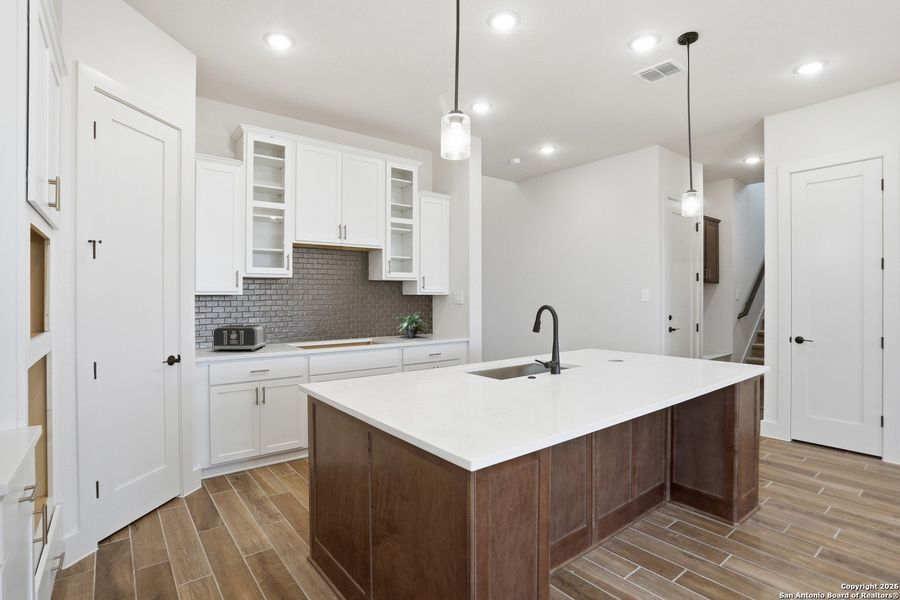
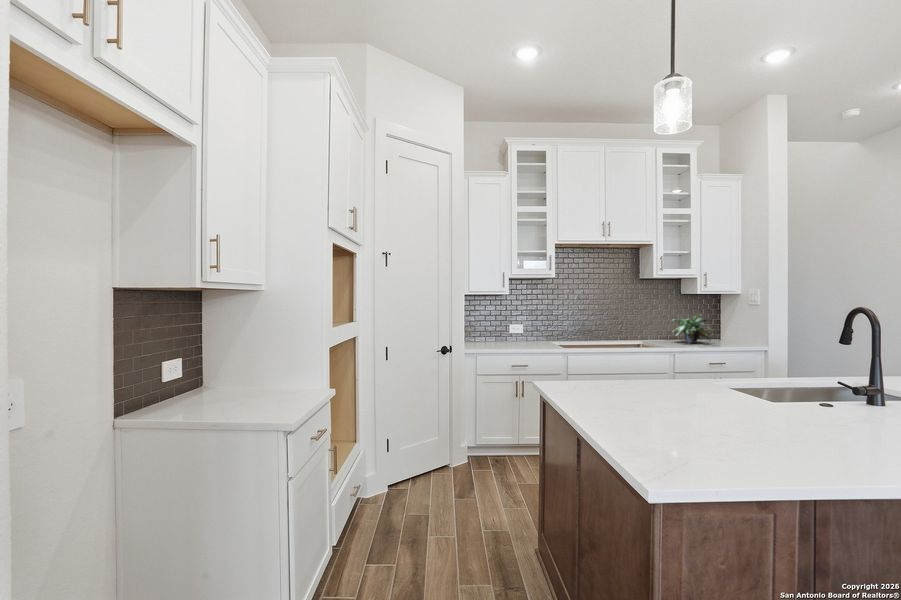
toaster: present [213,325,266,351] -> none [484,322,530,346]

